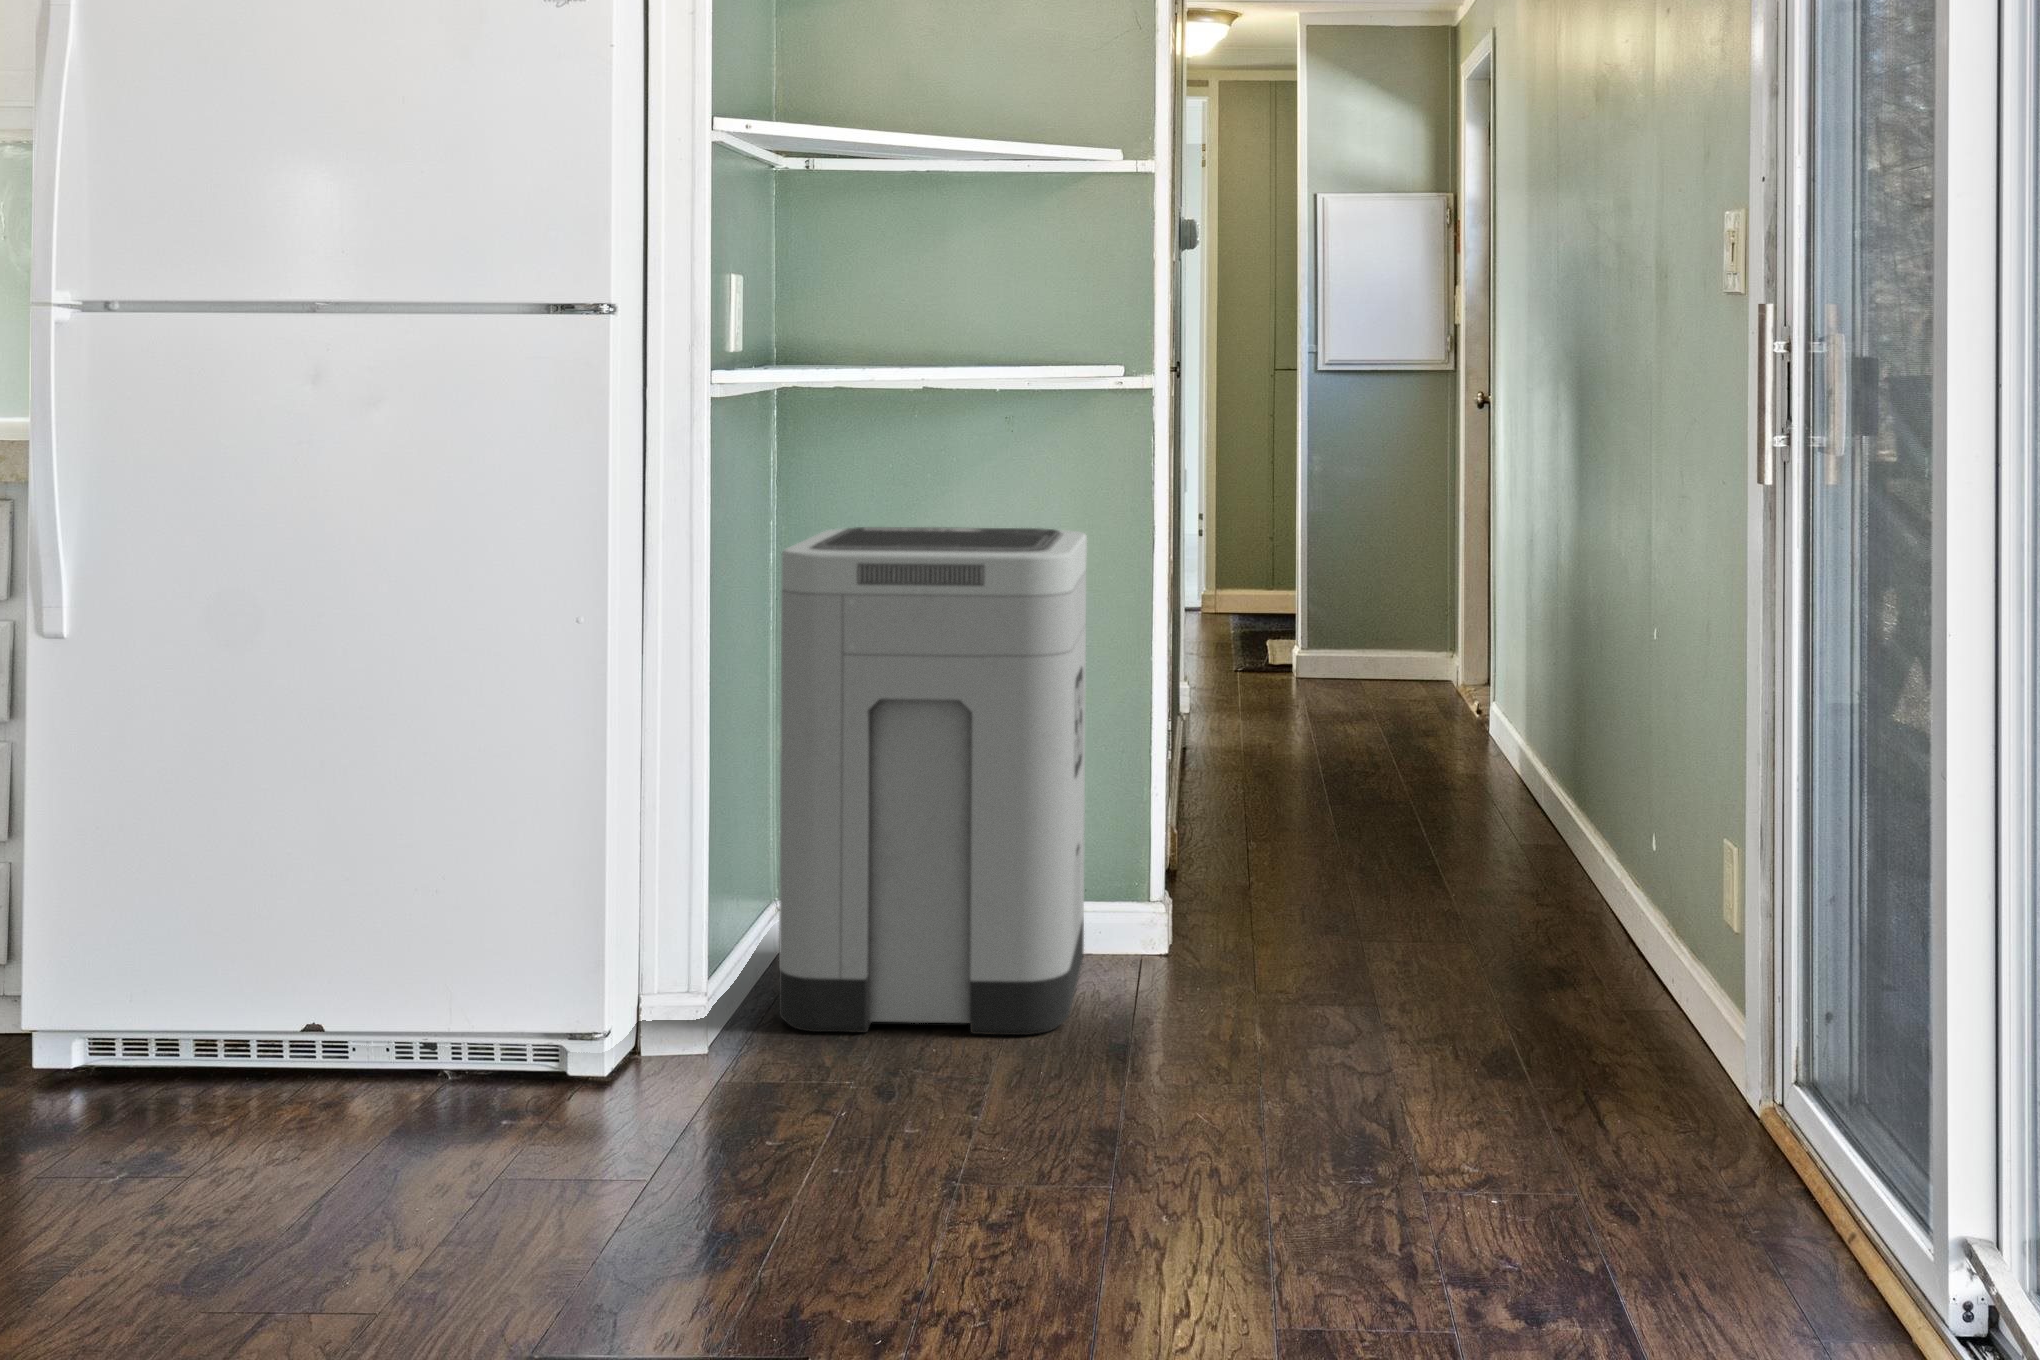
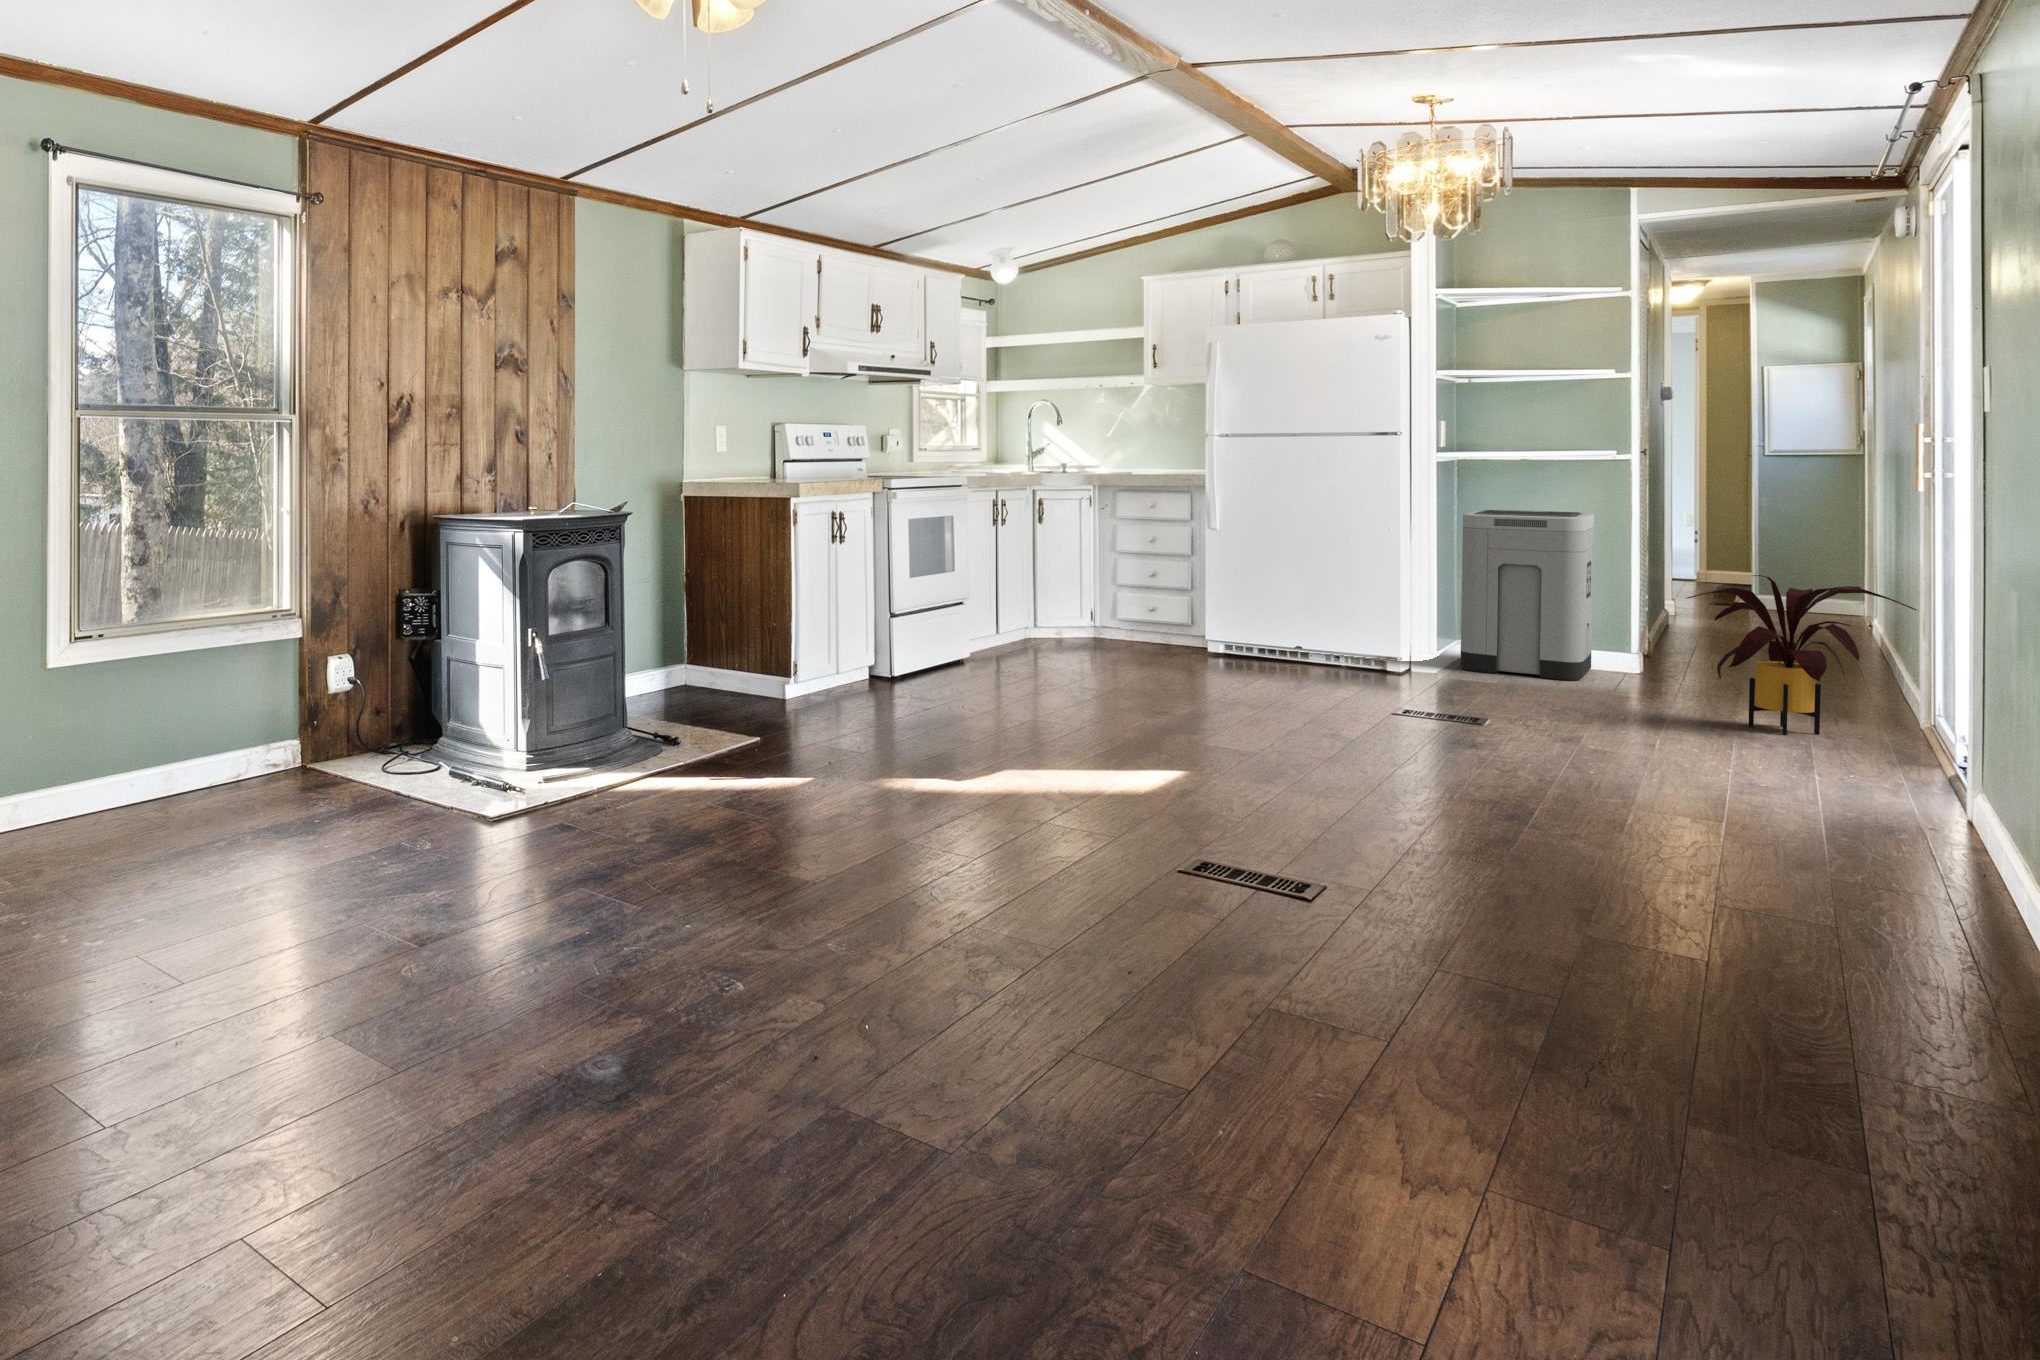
house plant: none [1347,752,1845,1262] -> present [1687,575,1916,735]

